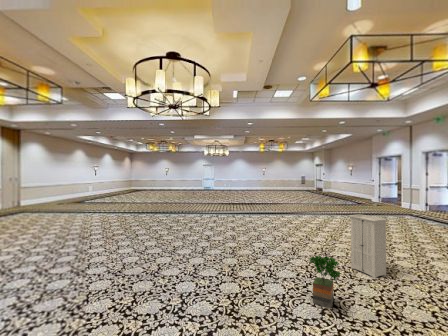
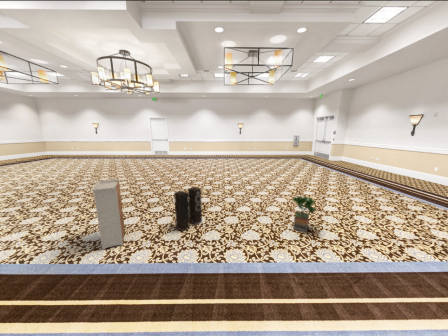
storage cabinet: present [349,214,387,278] -> present [91,179,125,250]
speaker: none [155,241,190,302] -> present [174,187,202,231]

